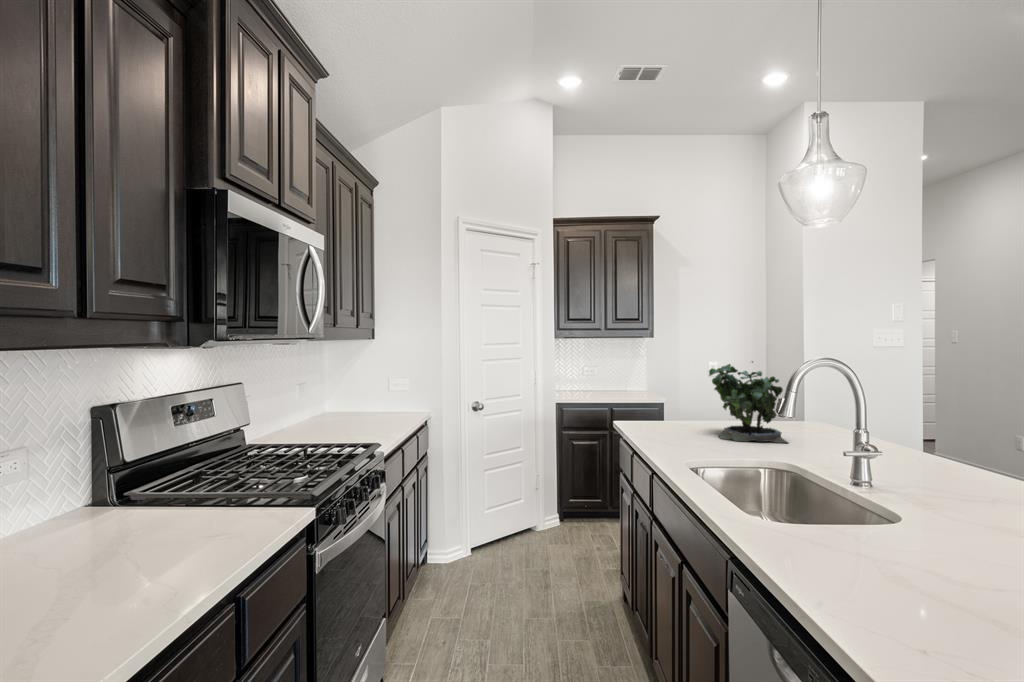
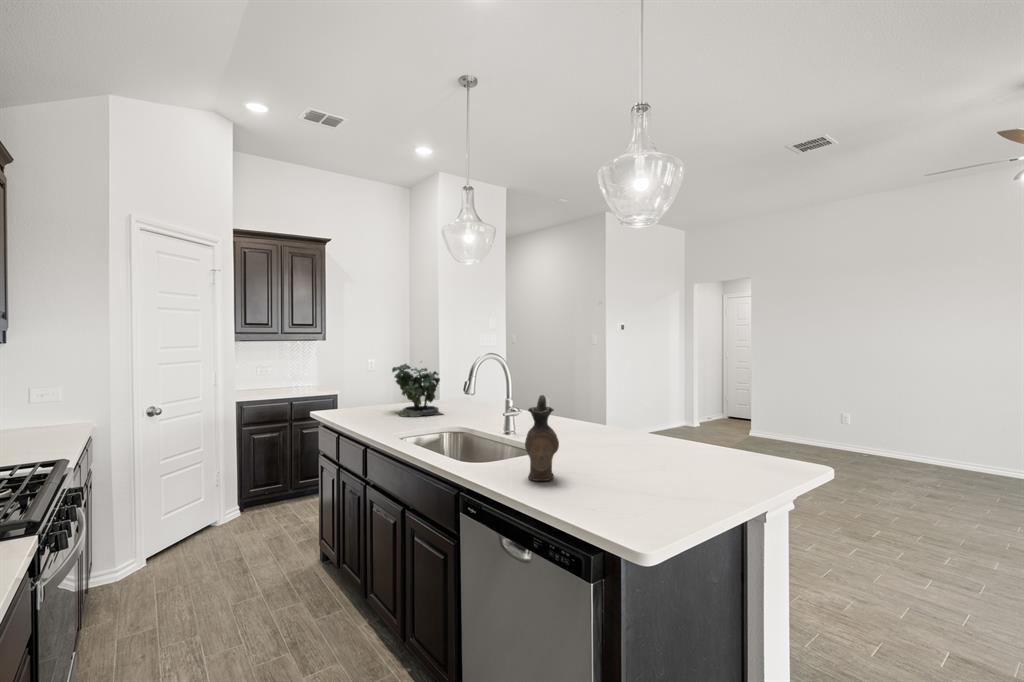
ceramic pitcher: none [889,427,987,625] -> present [525,395,559,481]

